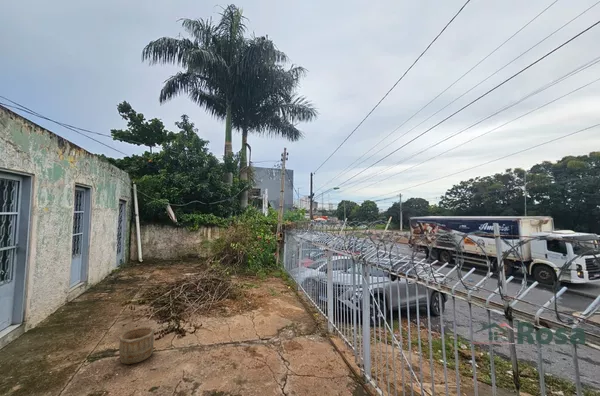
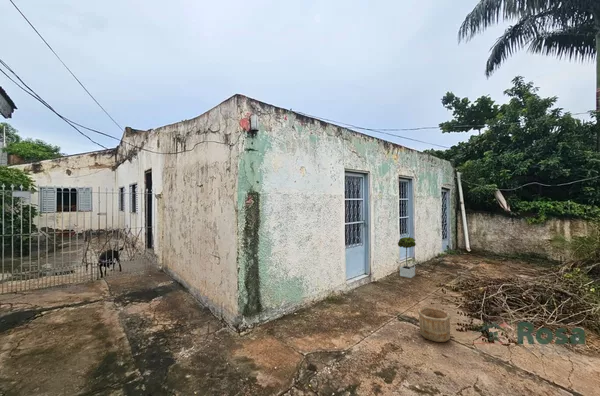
potted tree: none [70,257,96,308] -> present [398,237,416,278]

